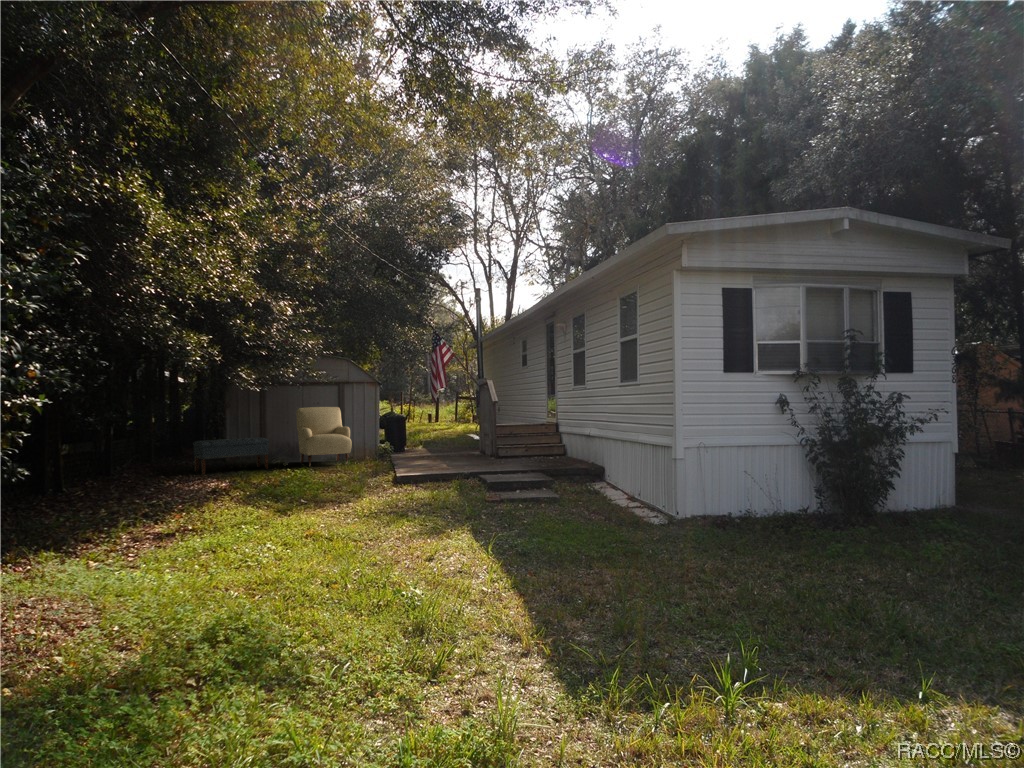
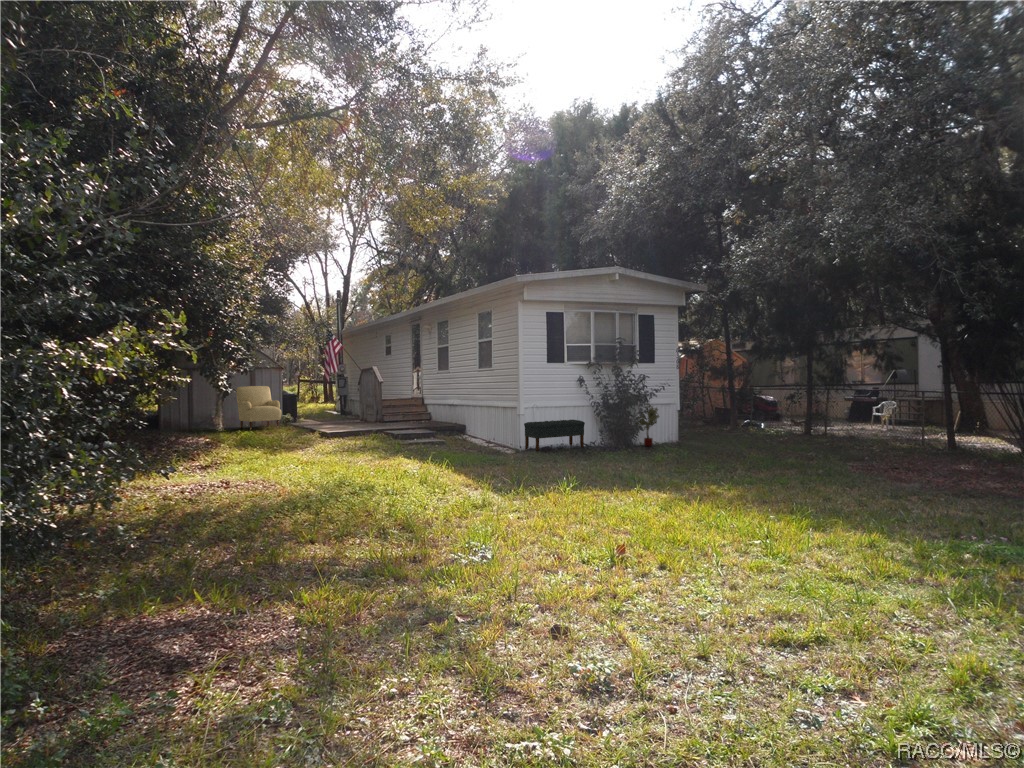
bench: present [193,437,269,474] -> present [524,420,585,451]
potted tree: none [881,441,928,519] -> present [636,405,659,447]

